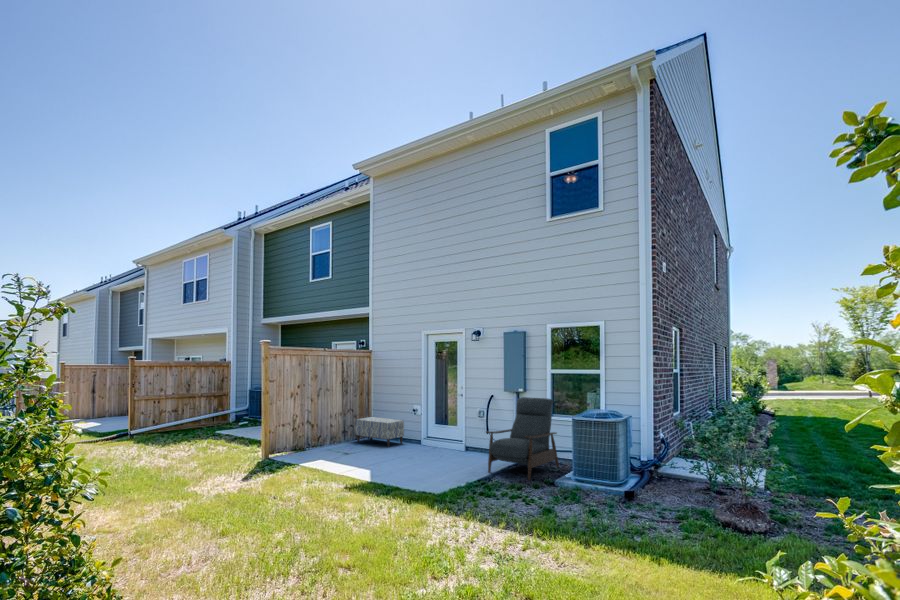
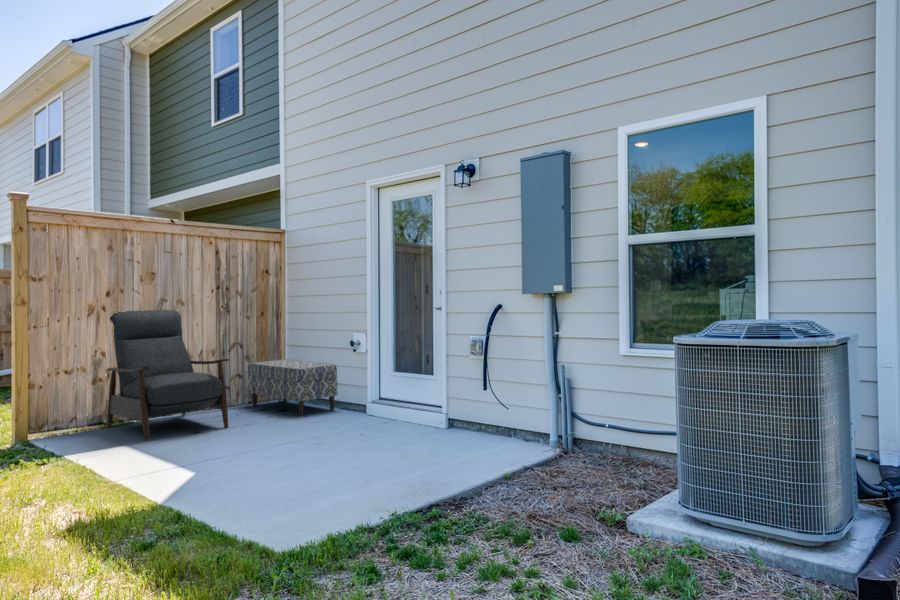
chair: present [486,397,559,480] -> present [106,310,229,441]

